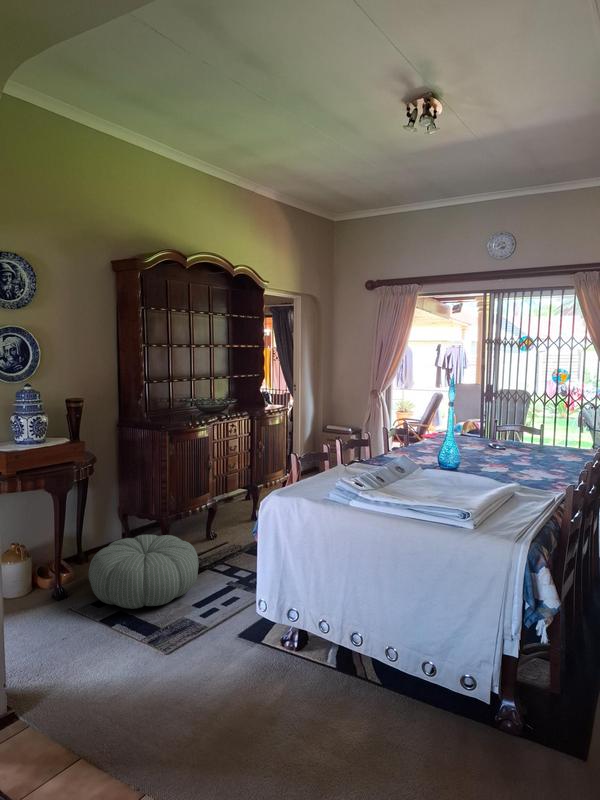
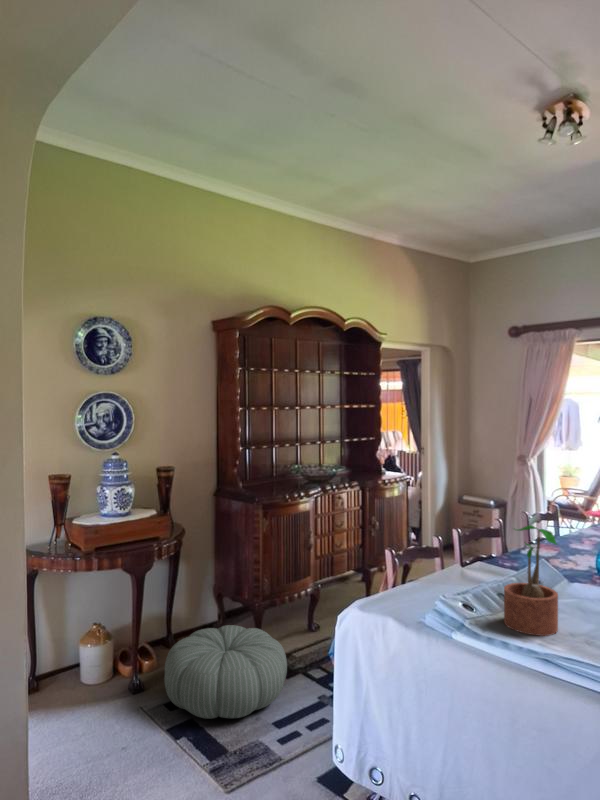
potted plant: none [391,422,432,496] -> present [504,525,558,636]

